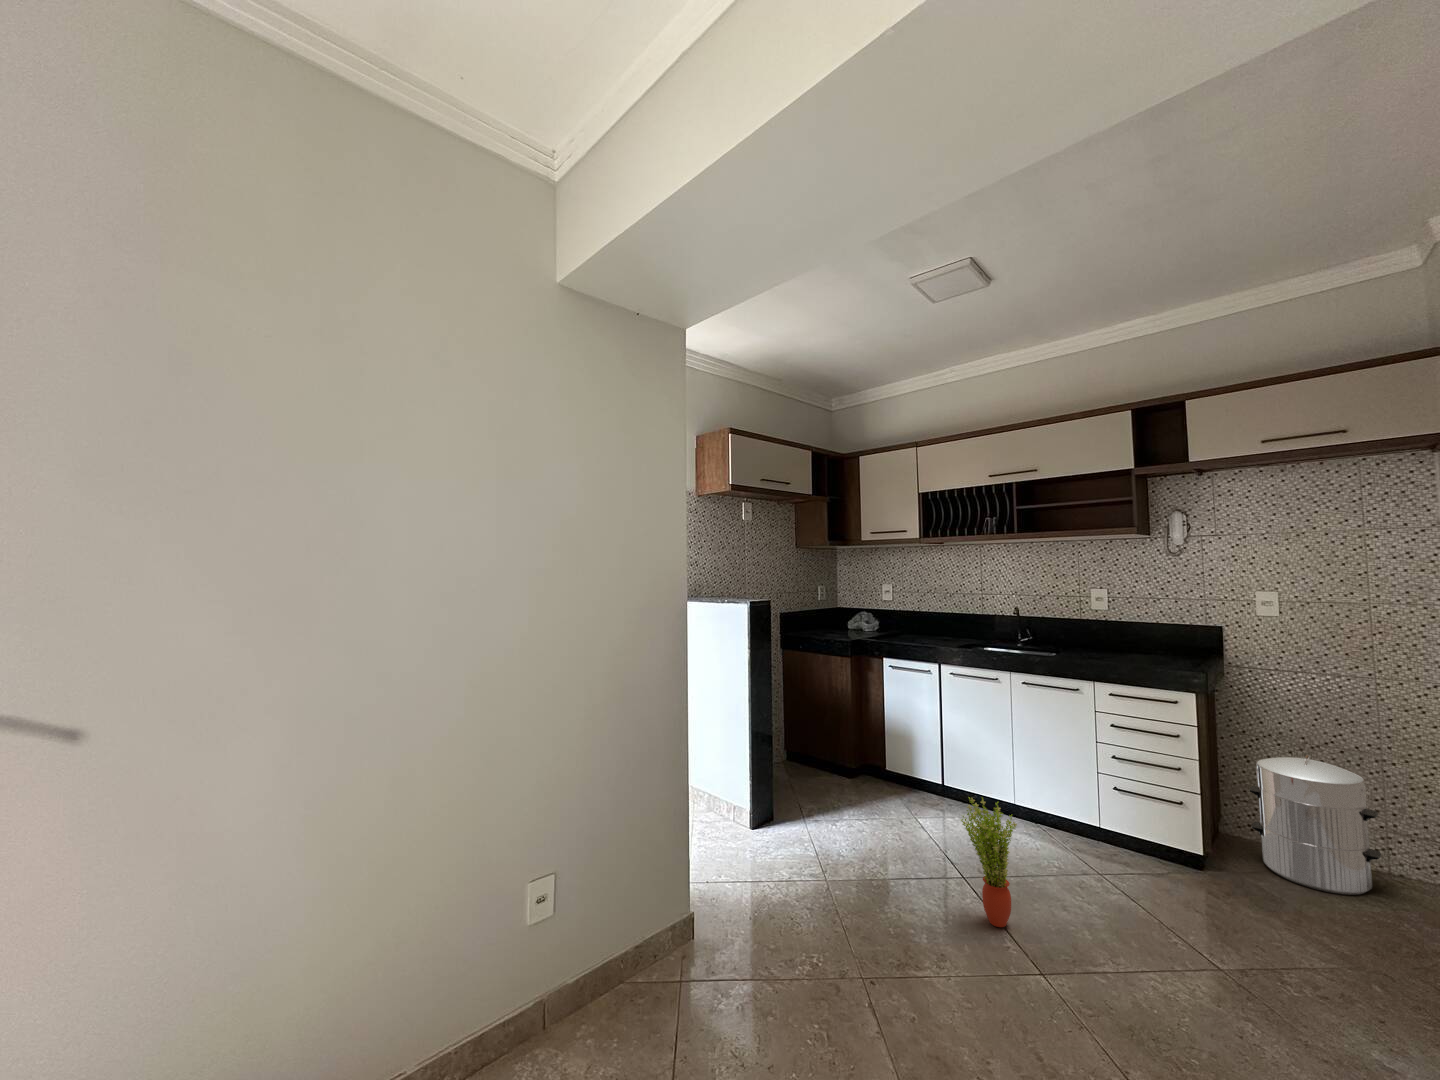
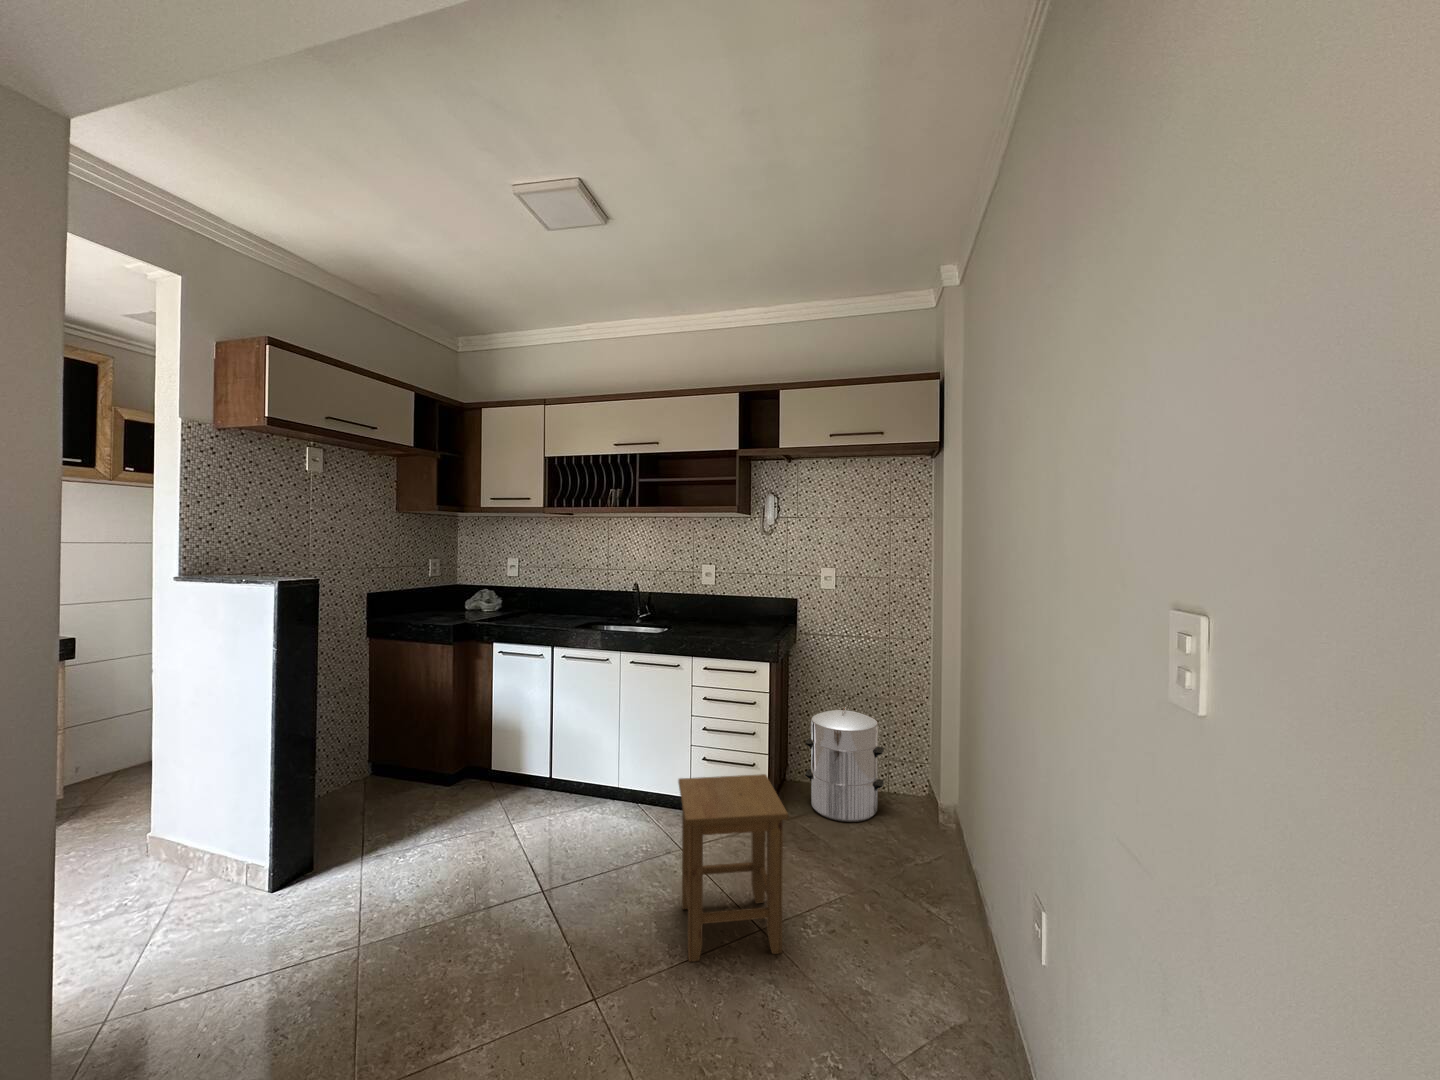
potted plant: present [961,797,1017,927] -> none [522,803,583,948]
stool: none [1106,797,1260,999] -> present [678,774,788,962]

